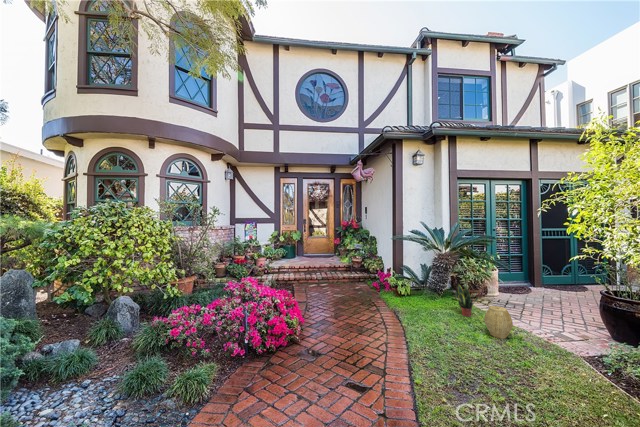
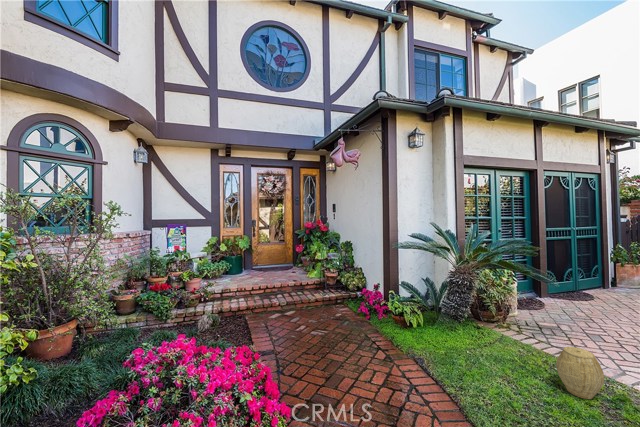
potted plant: present [455,284,478,317] -> none [488,309,524,356]

